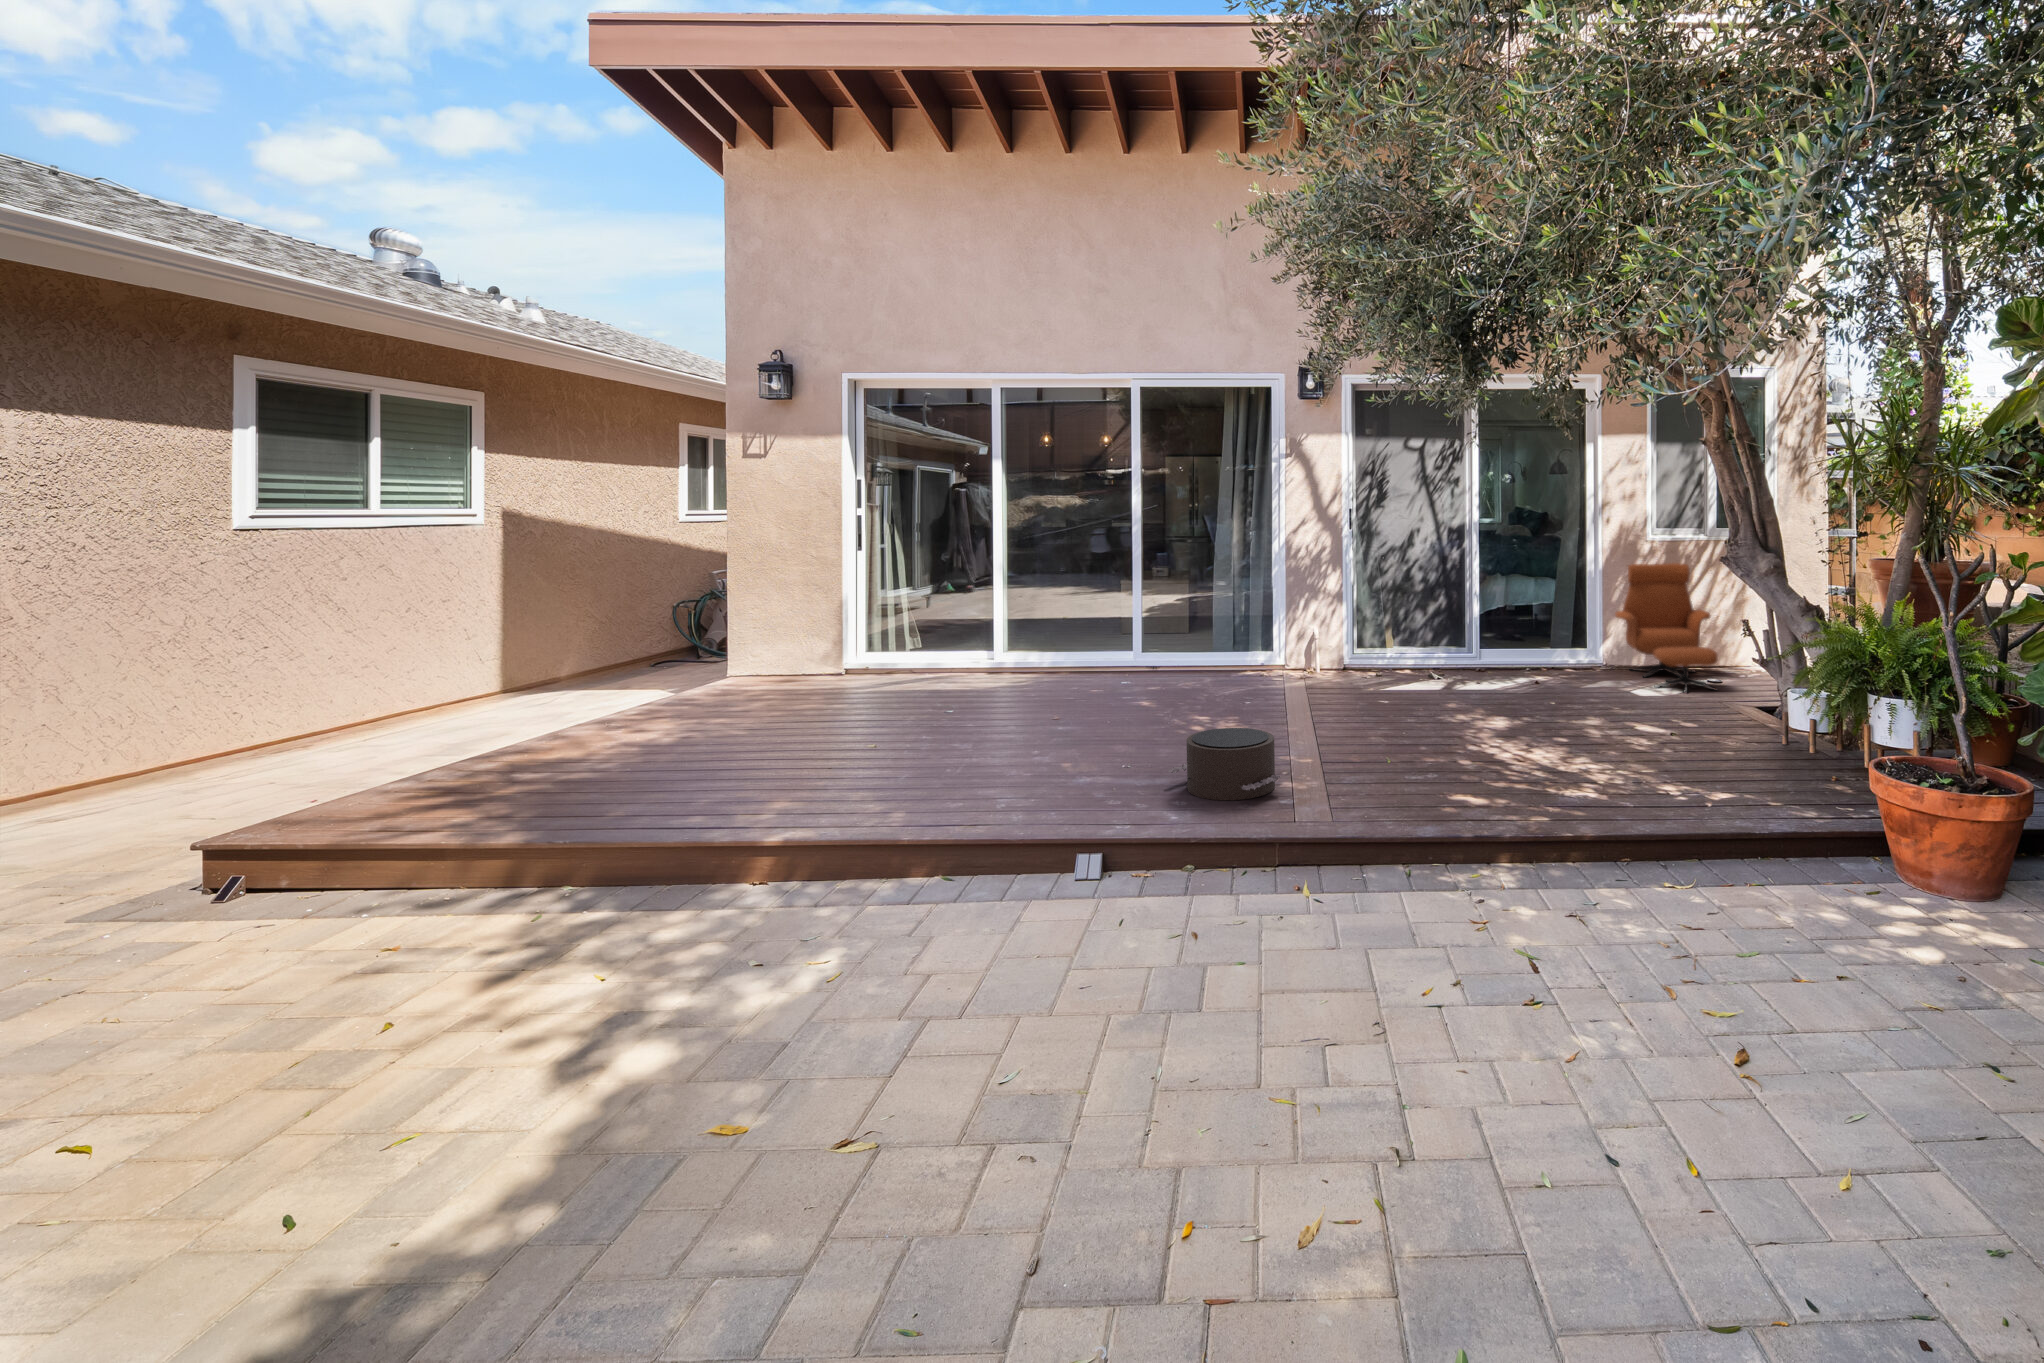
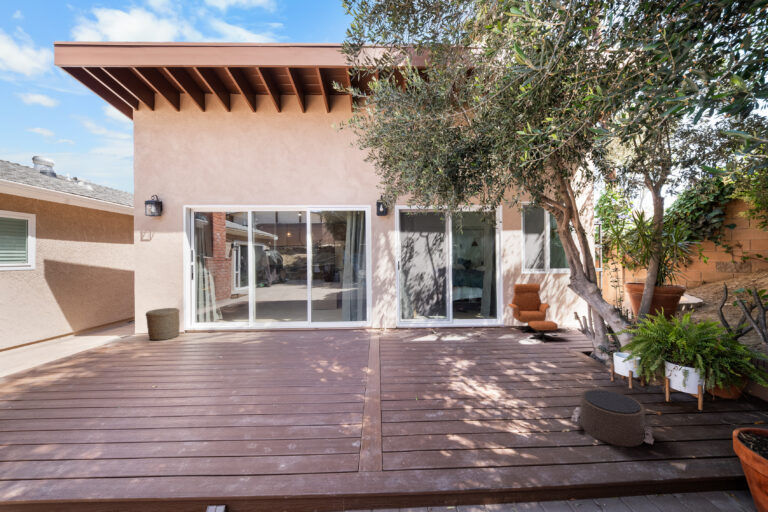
woven basket: none [763,617,834,689] -> present [146,308,180,340]
pouf: present [1169,728,1280,800] -> present [571,389,654,447]

